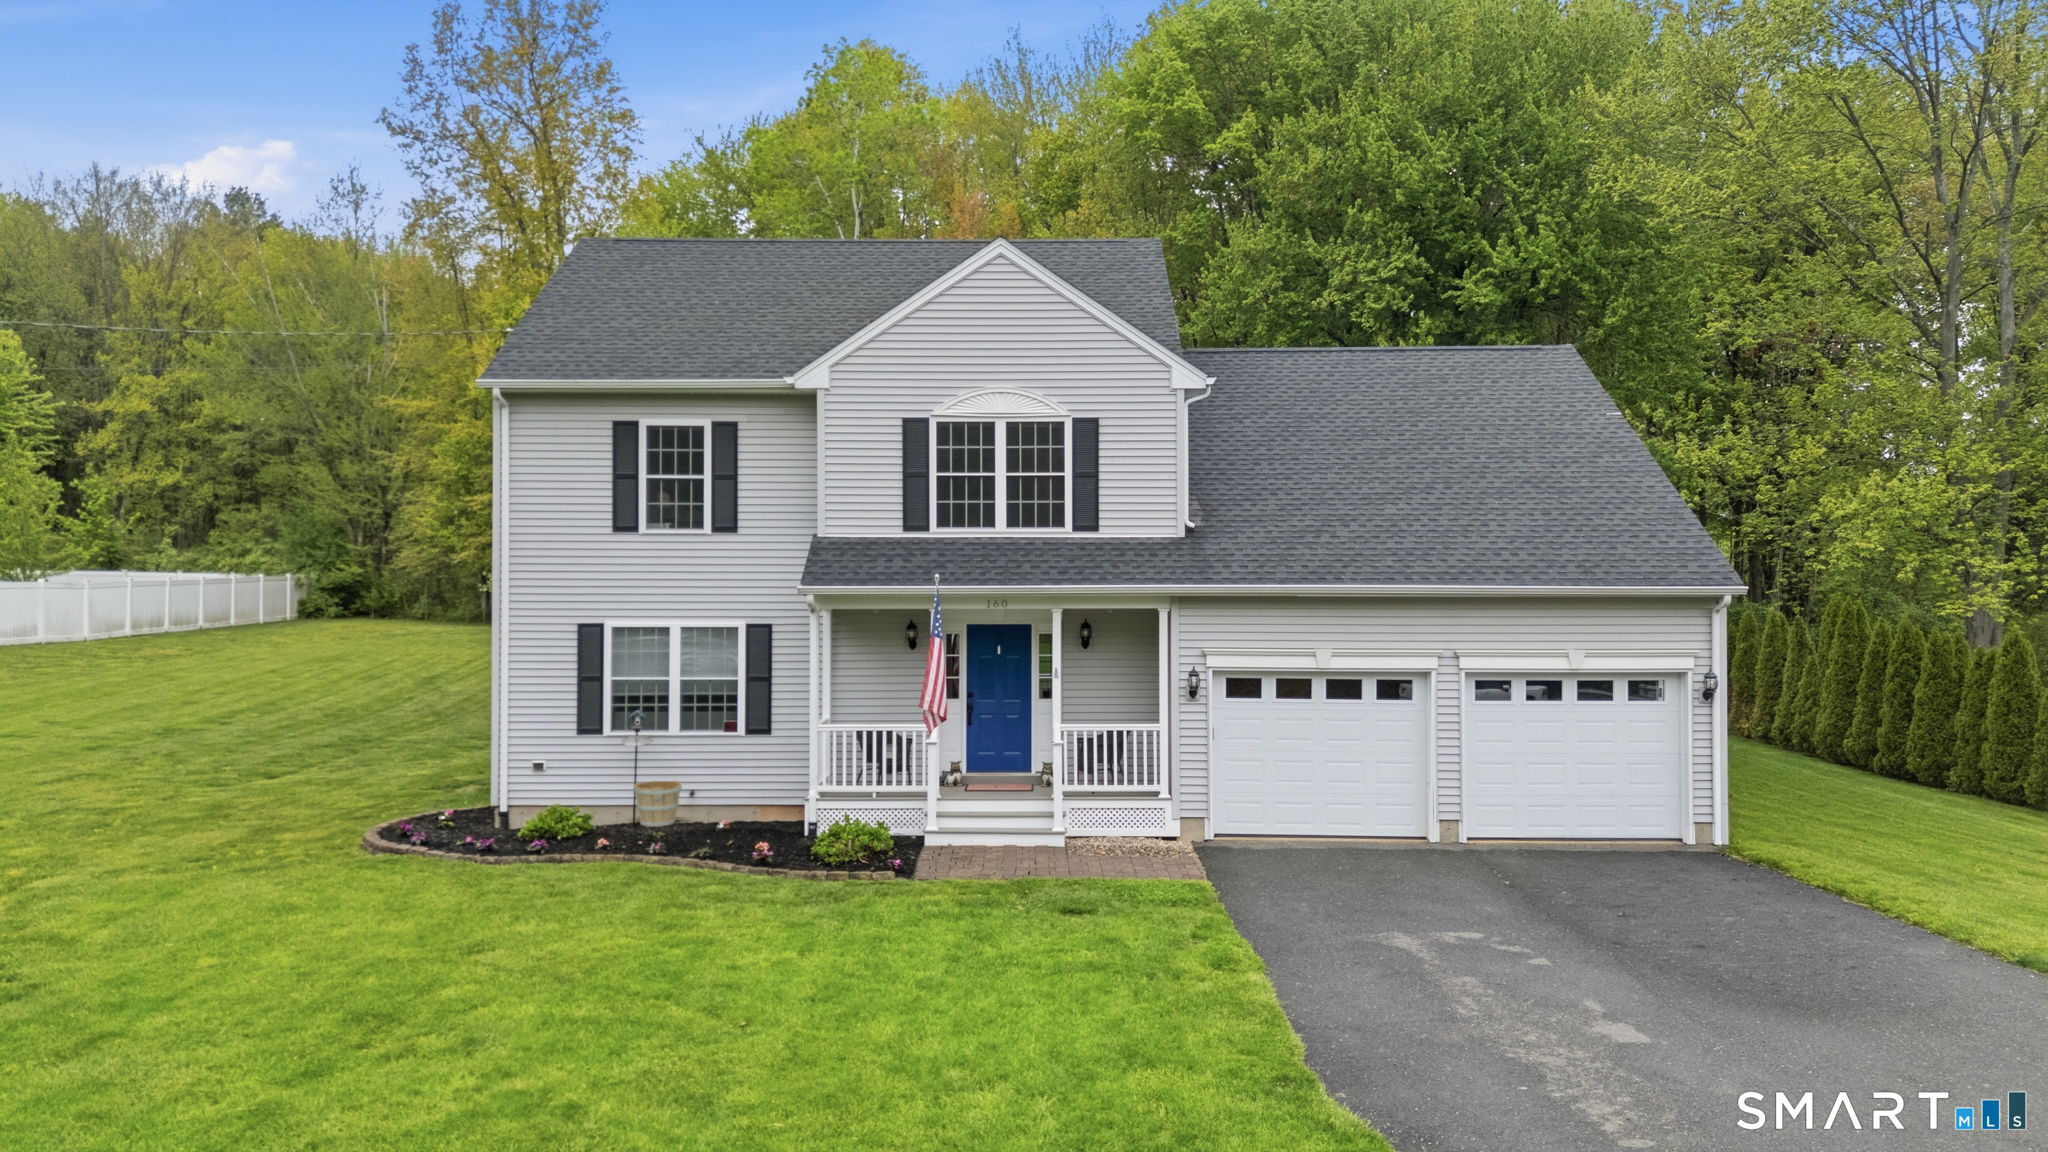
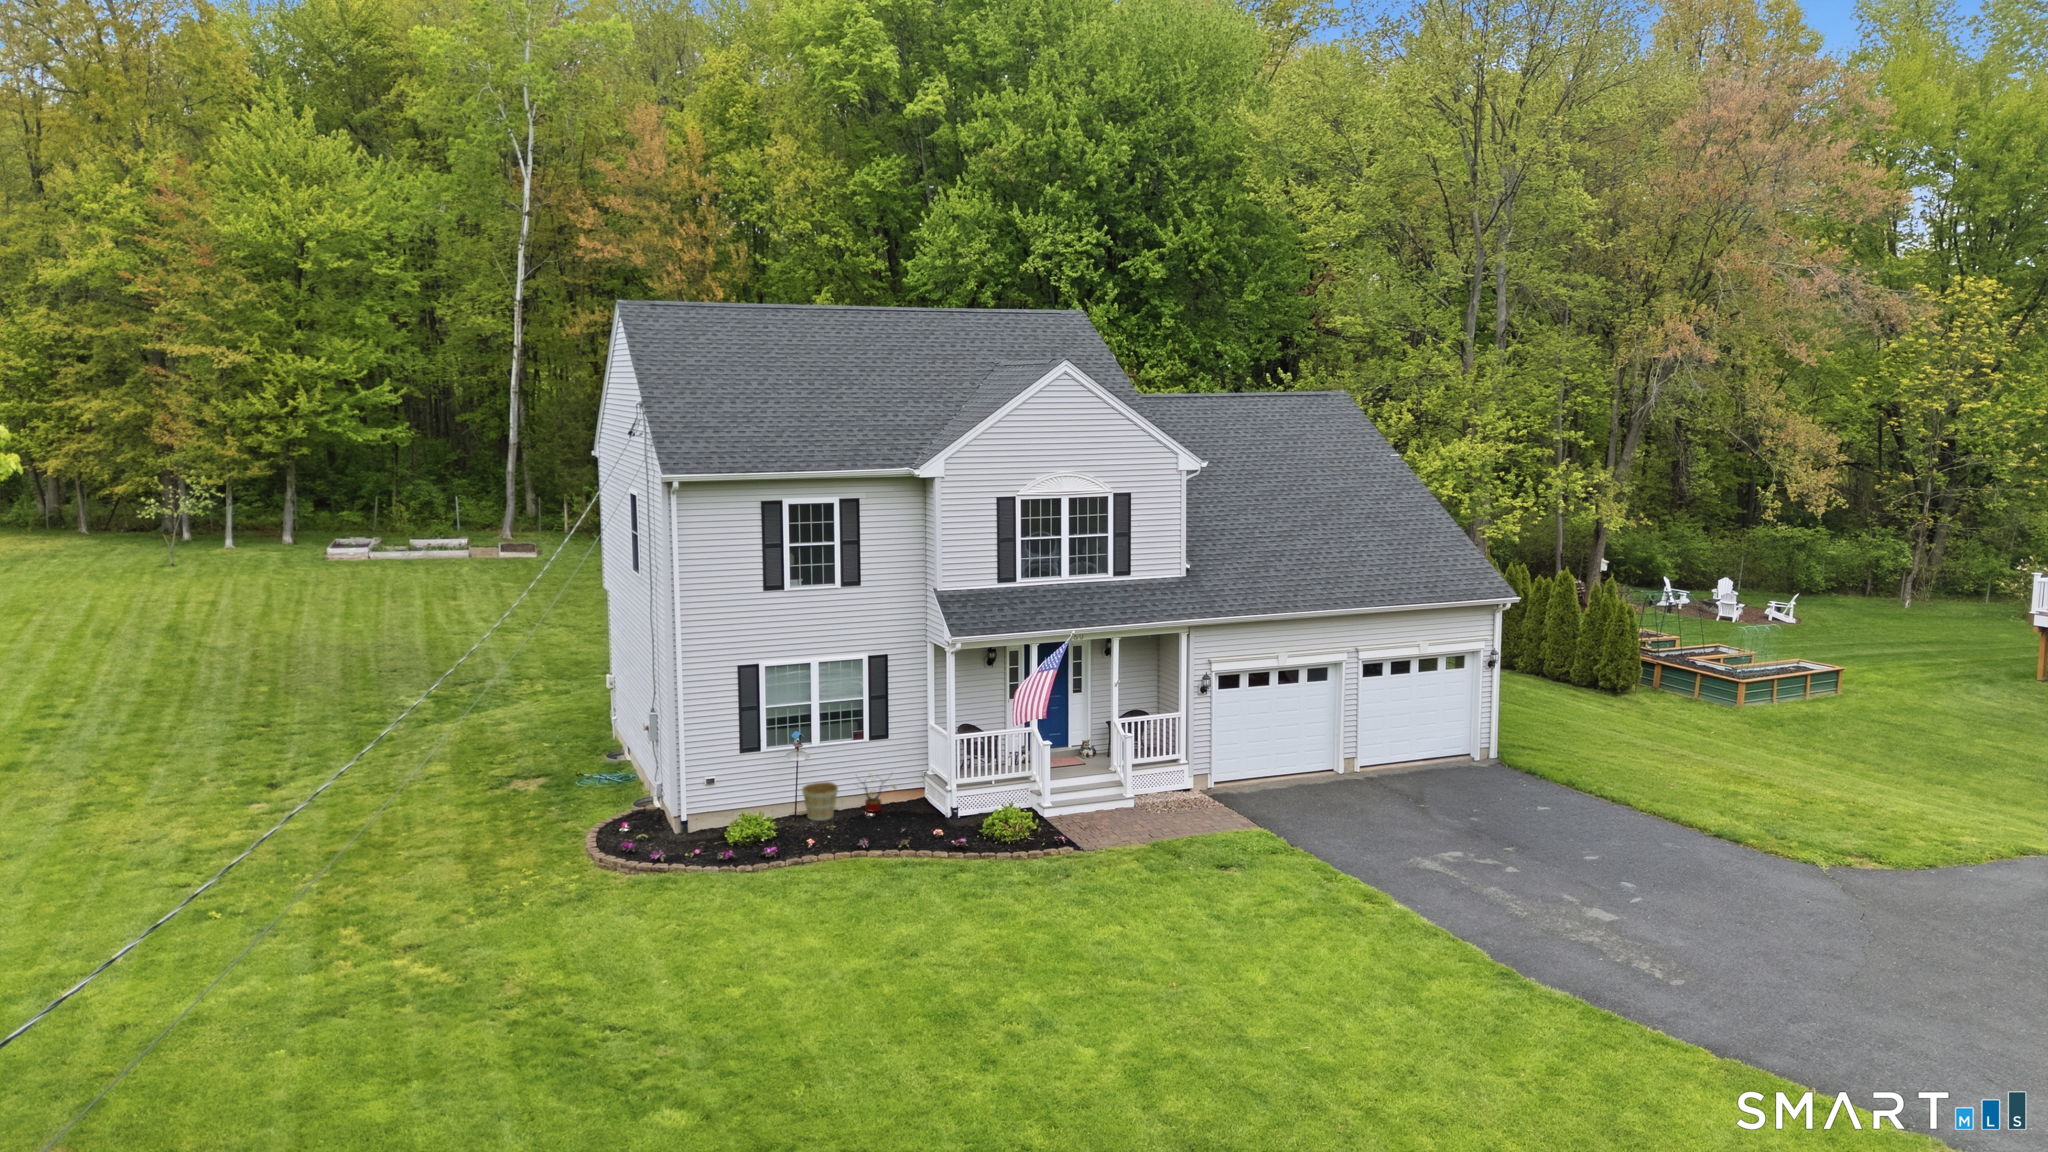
decorative plant: none [711,770,756,825] -> present [861,782,896,812]

